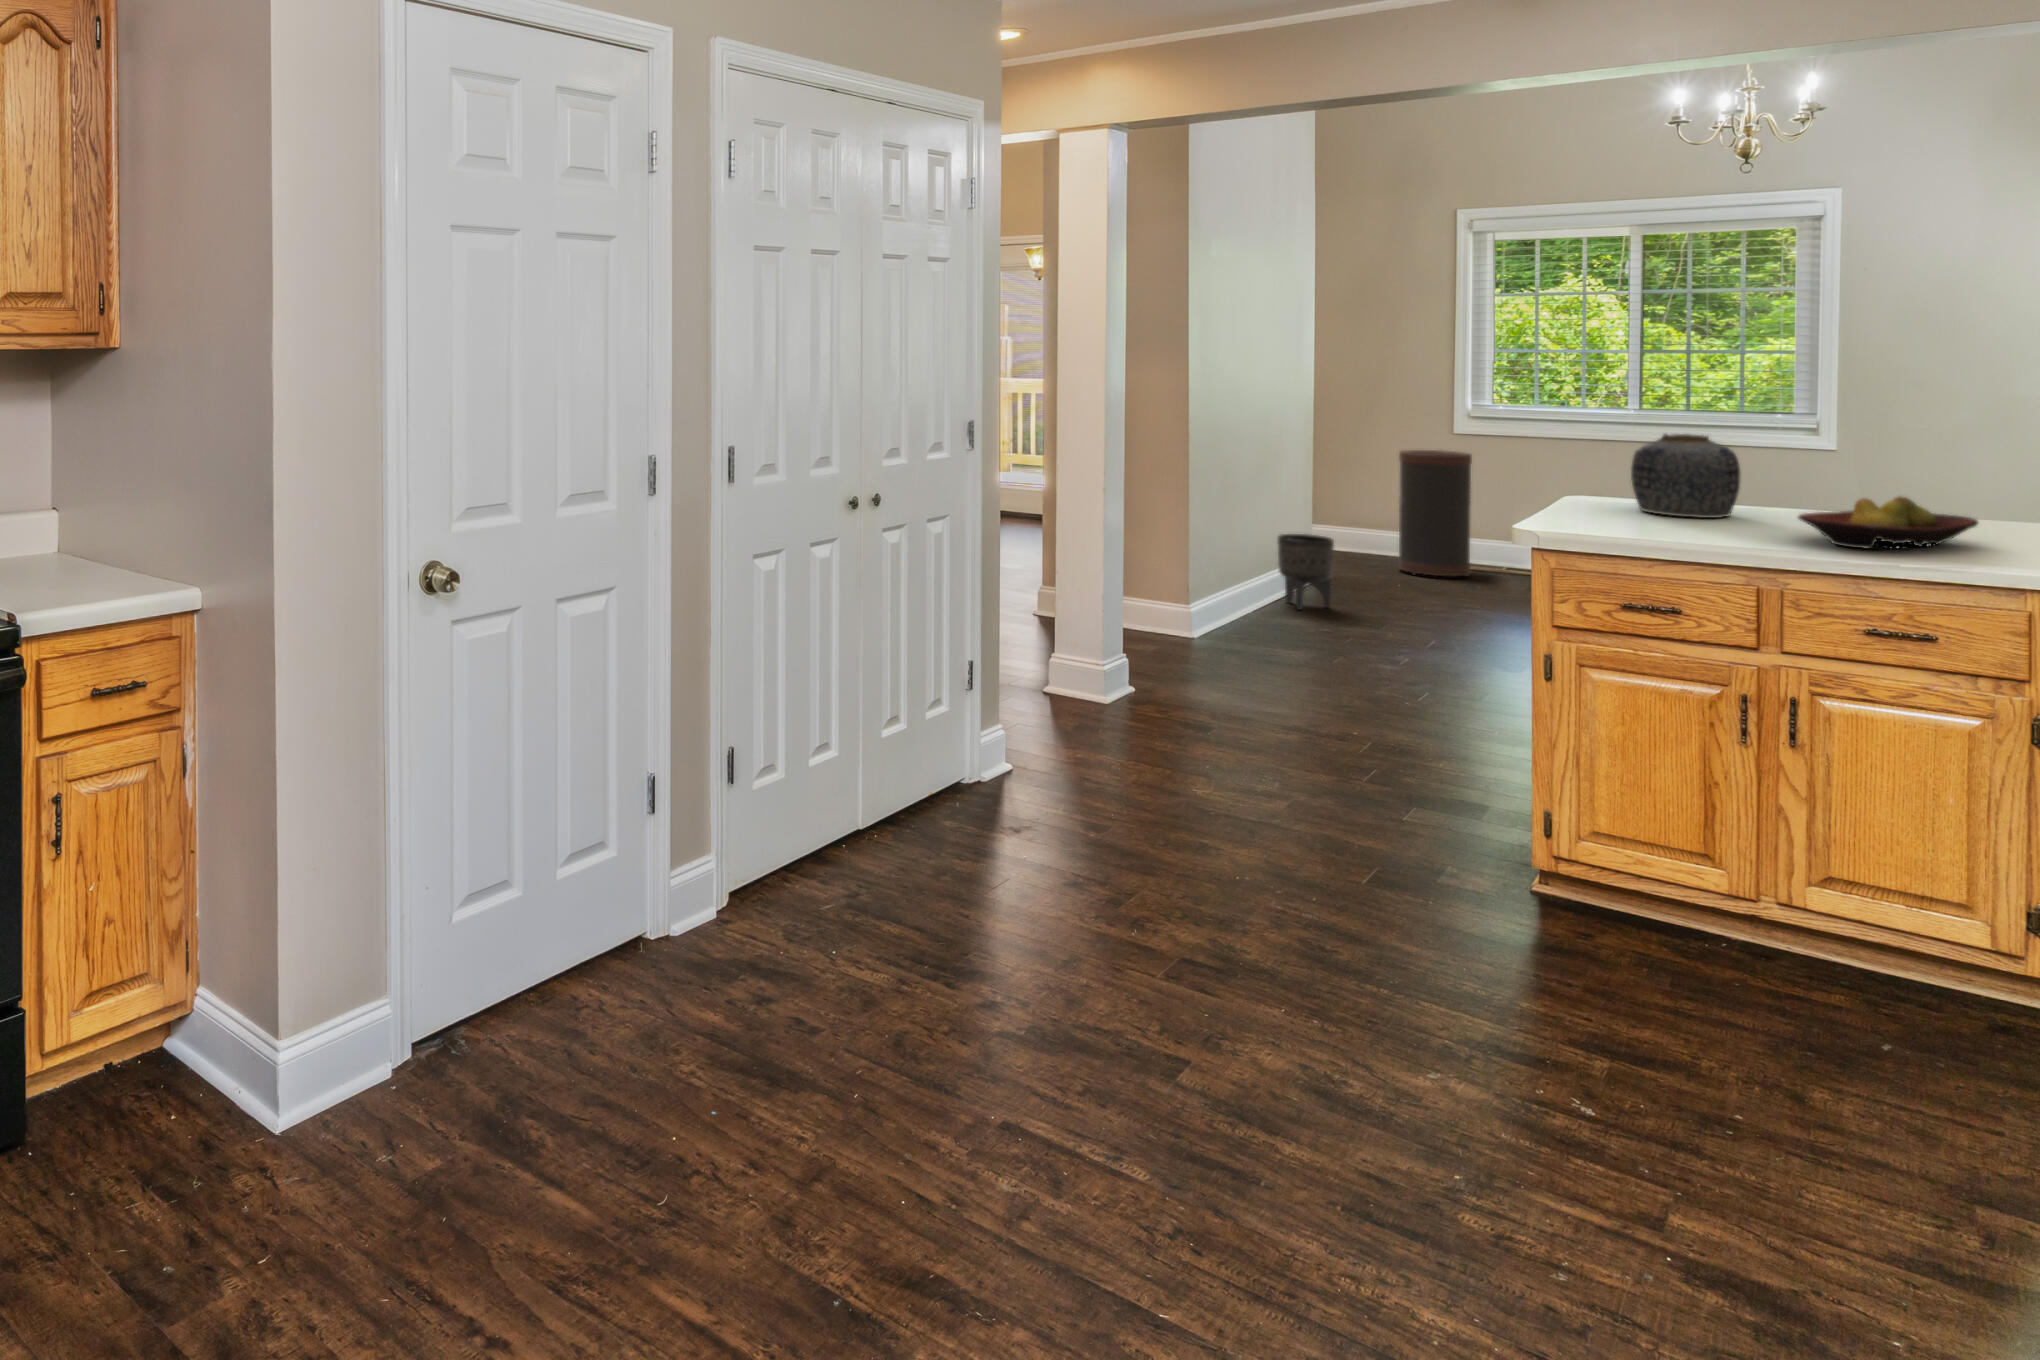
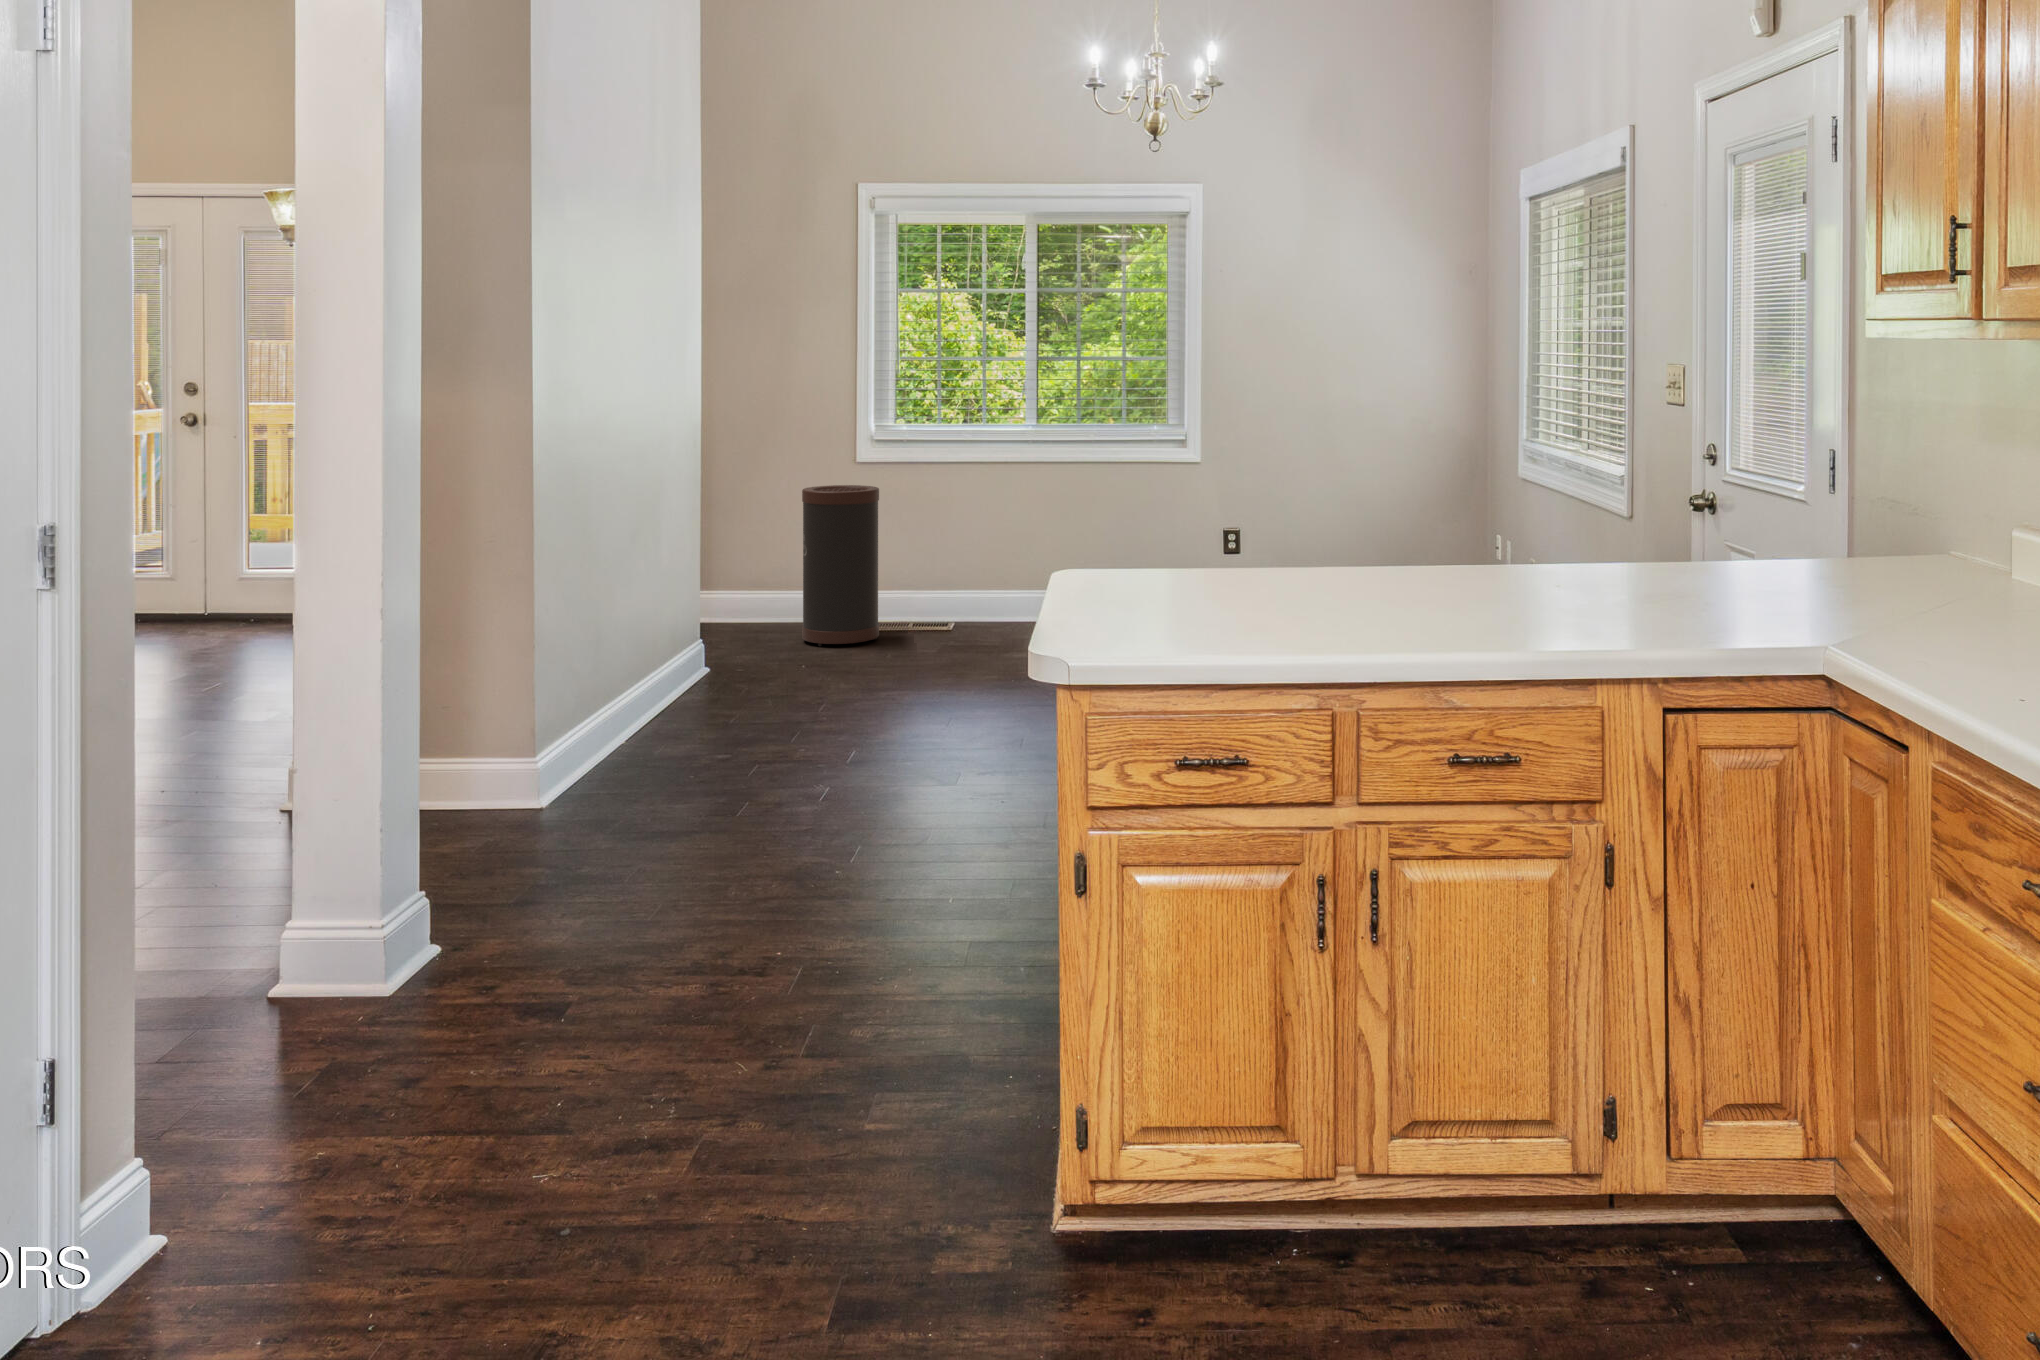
vase: present [1631,433,1740,518] -> none [1147,477,1265,599]
fruit bowl: present [1798,497,1978,549] -> none [1357,554,1515,635]
planter: present [1277,534,1334,610] -> none [662,618,734,728]

